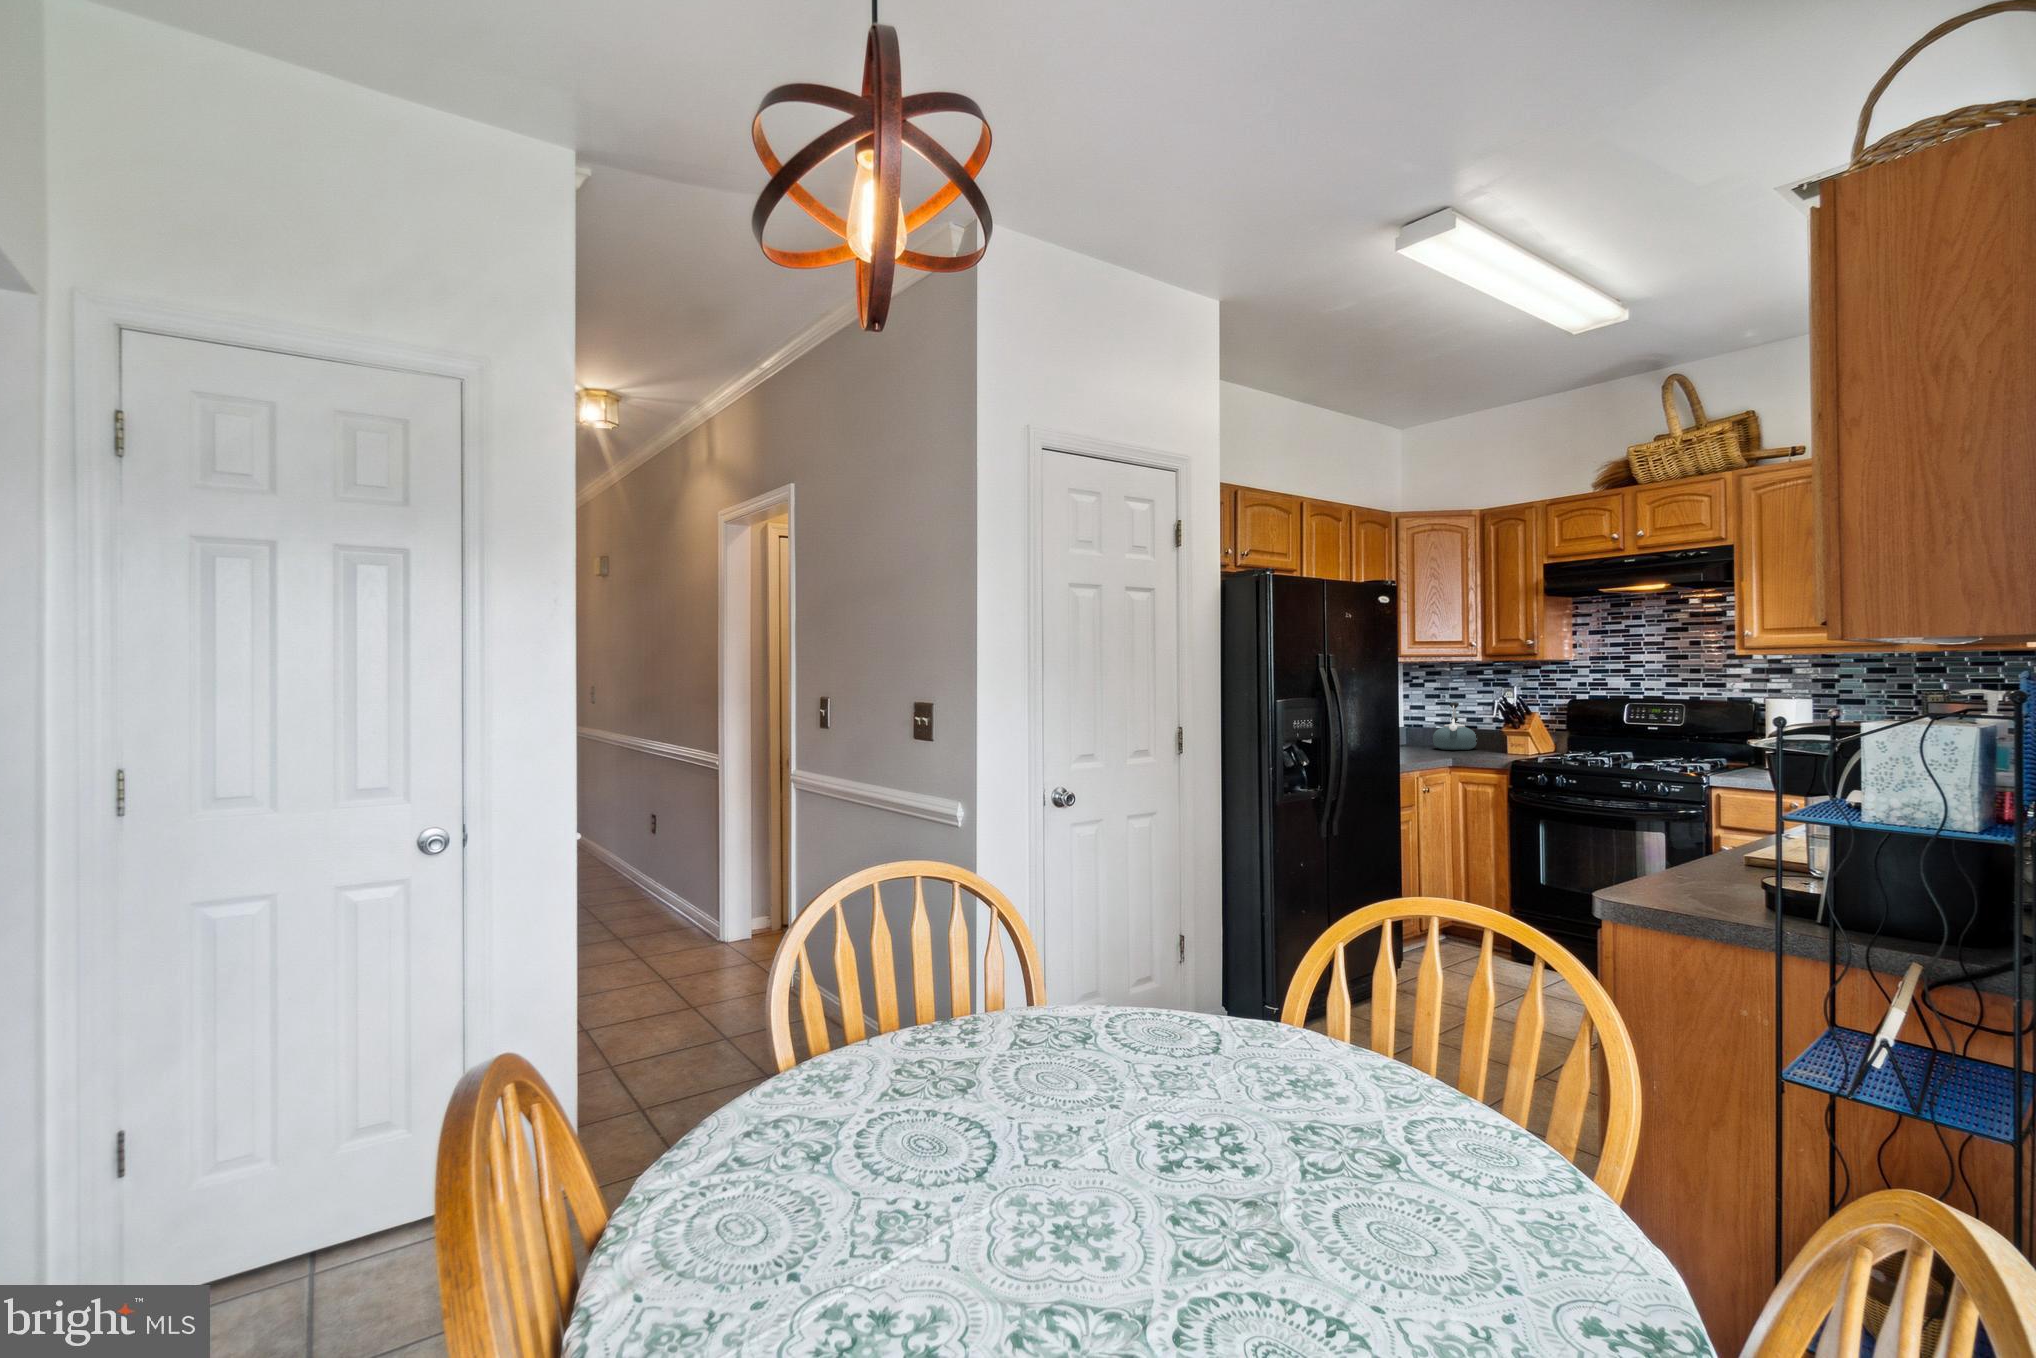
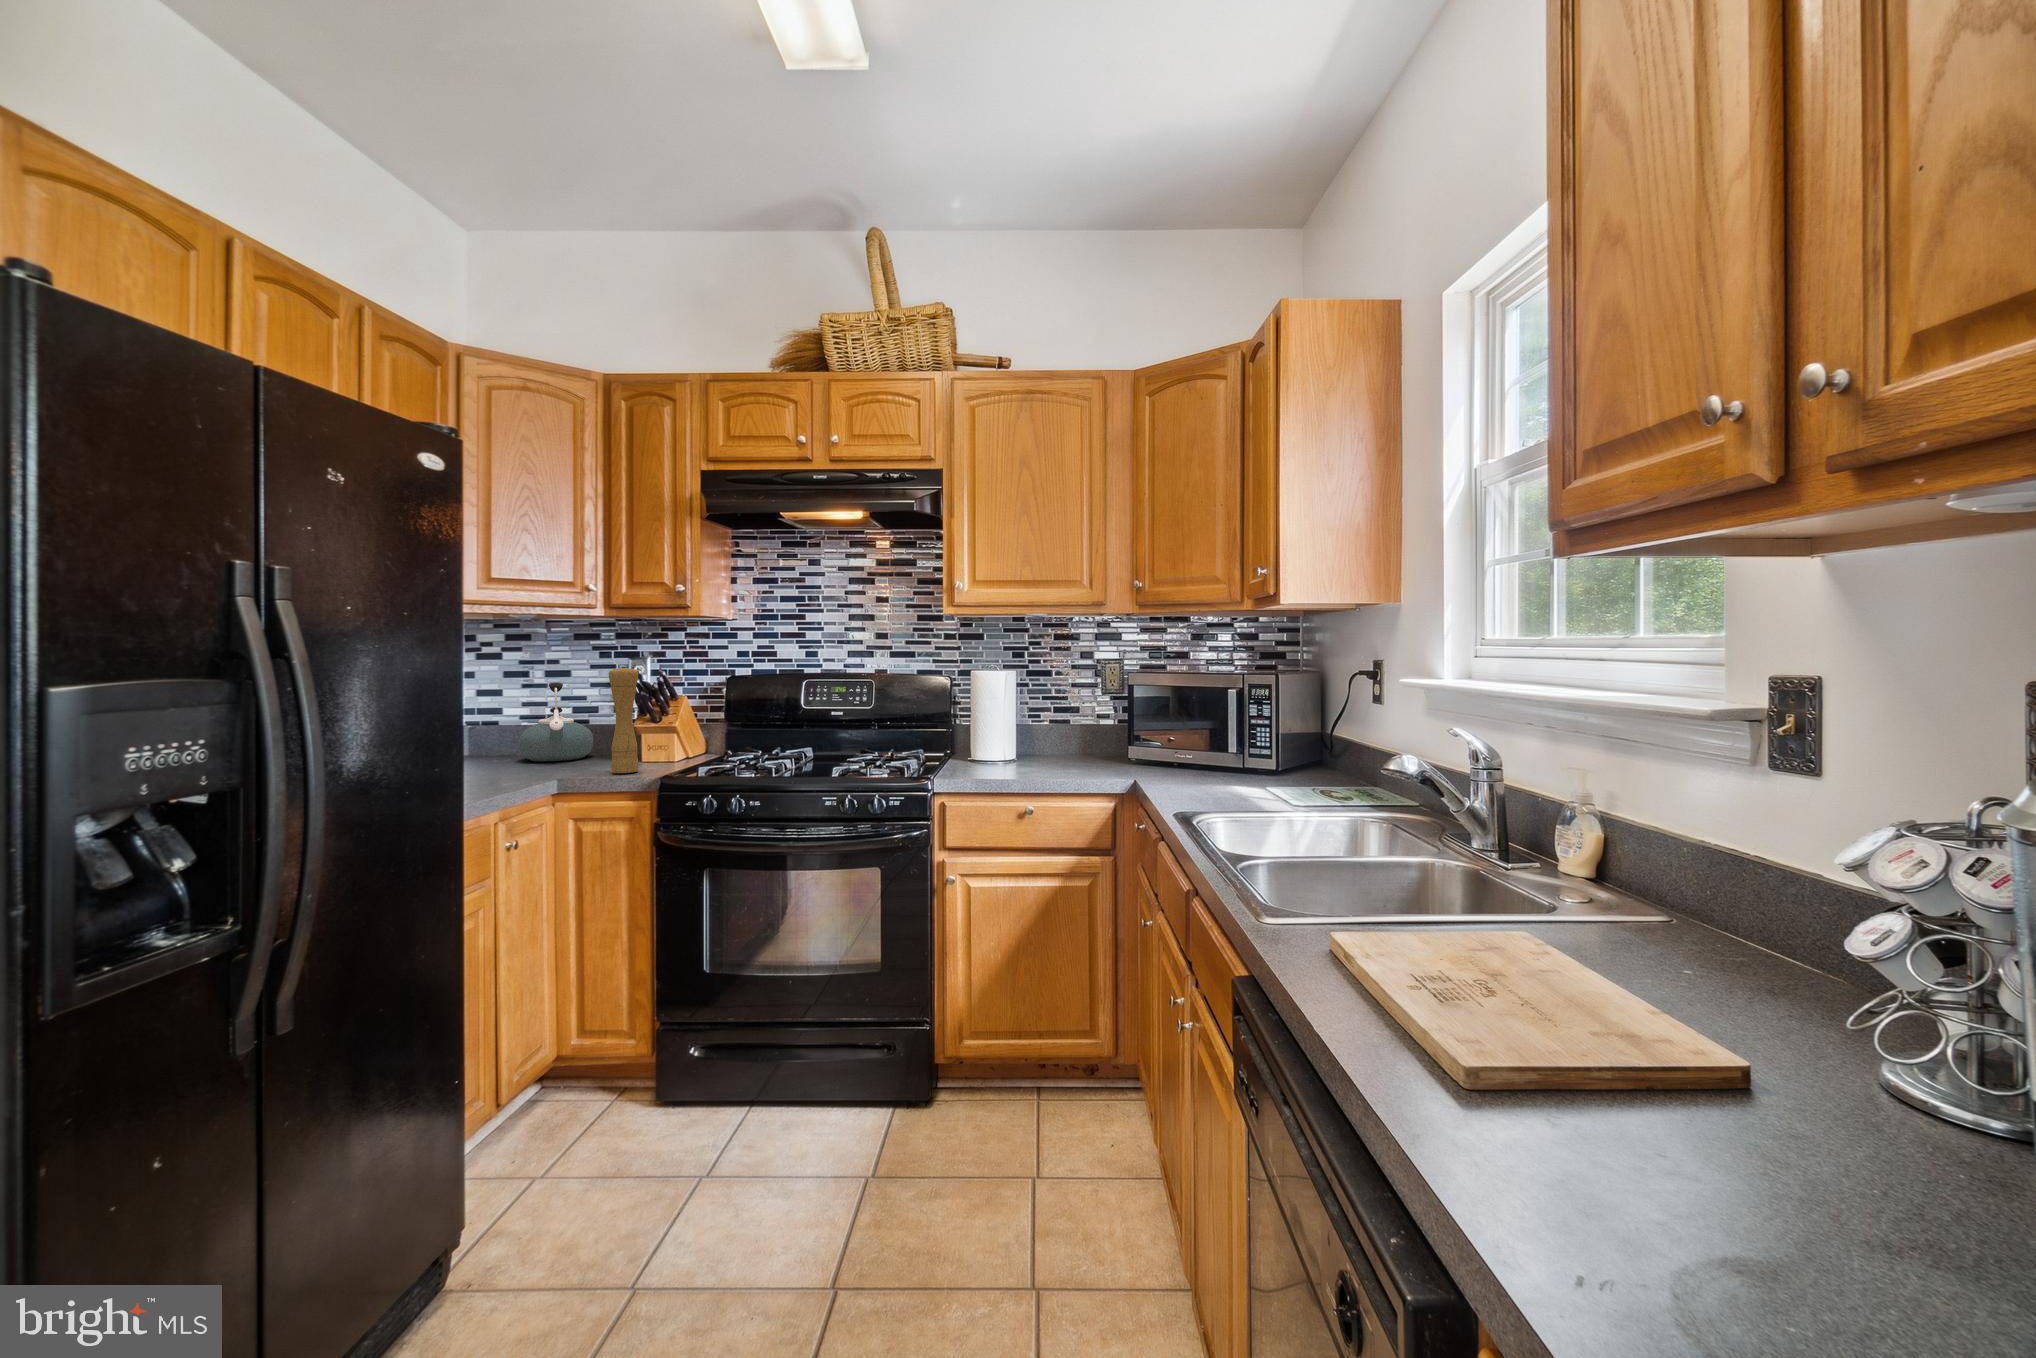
pepper mill: none [1480,693,1499,757] -> present [609,667,638,773]

